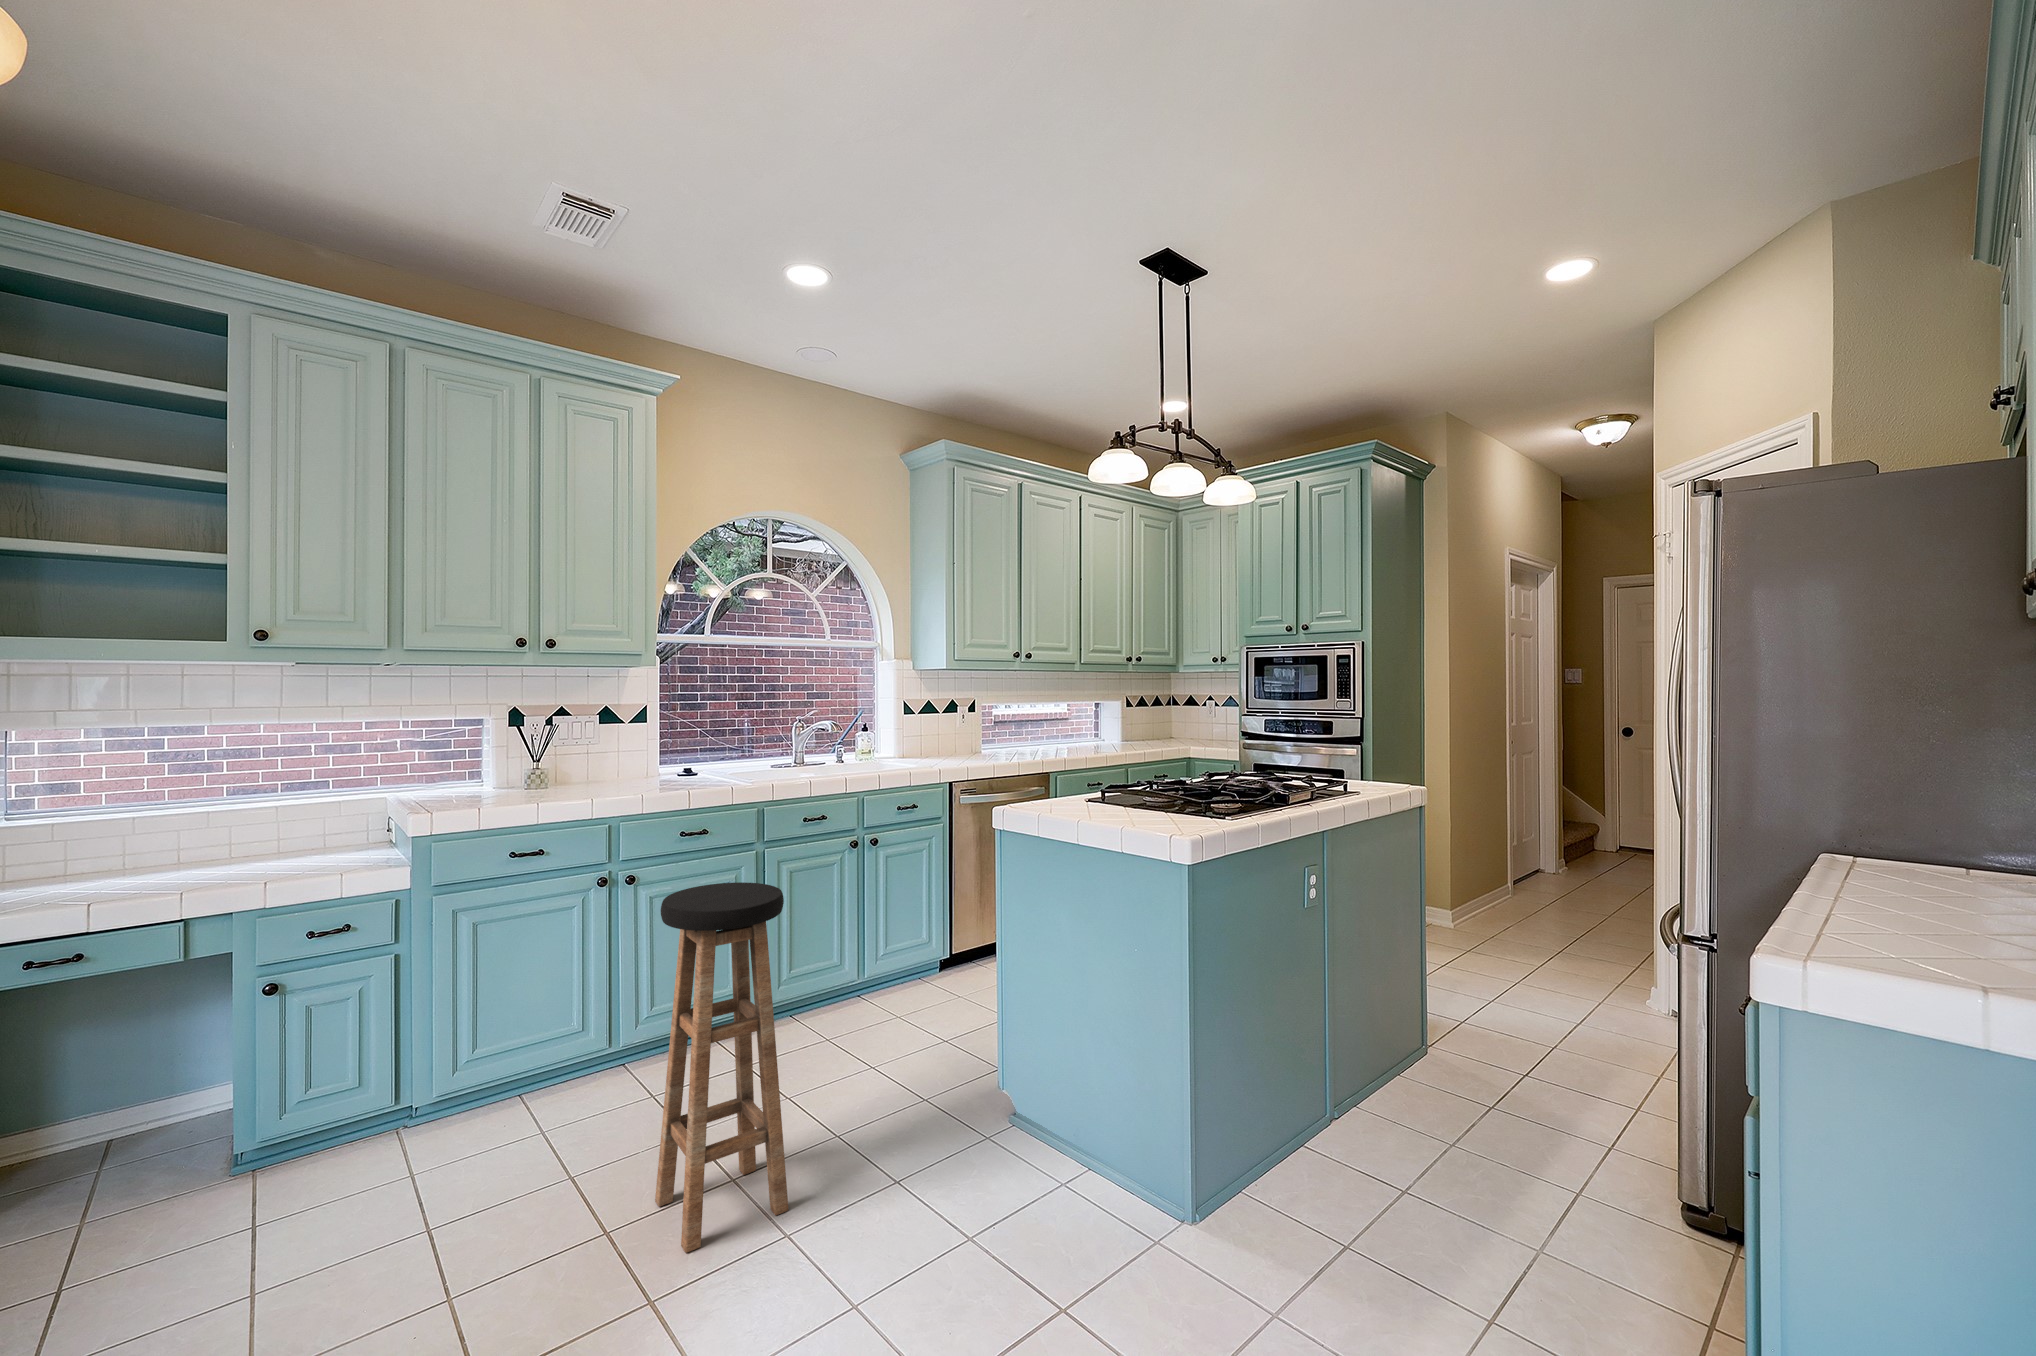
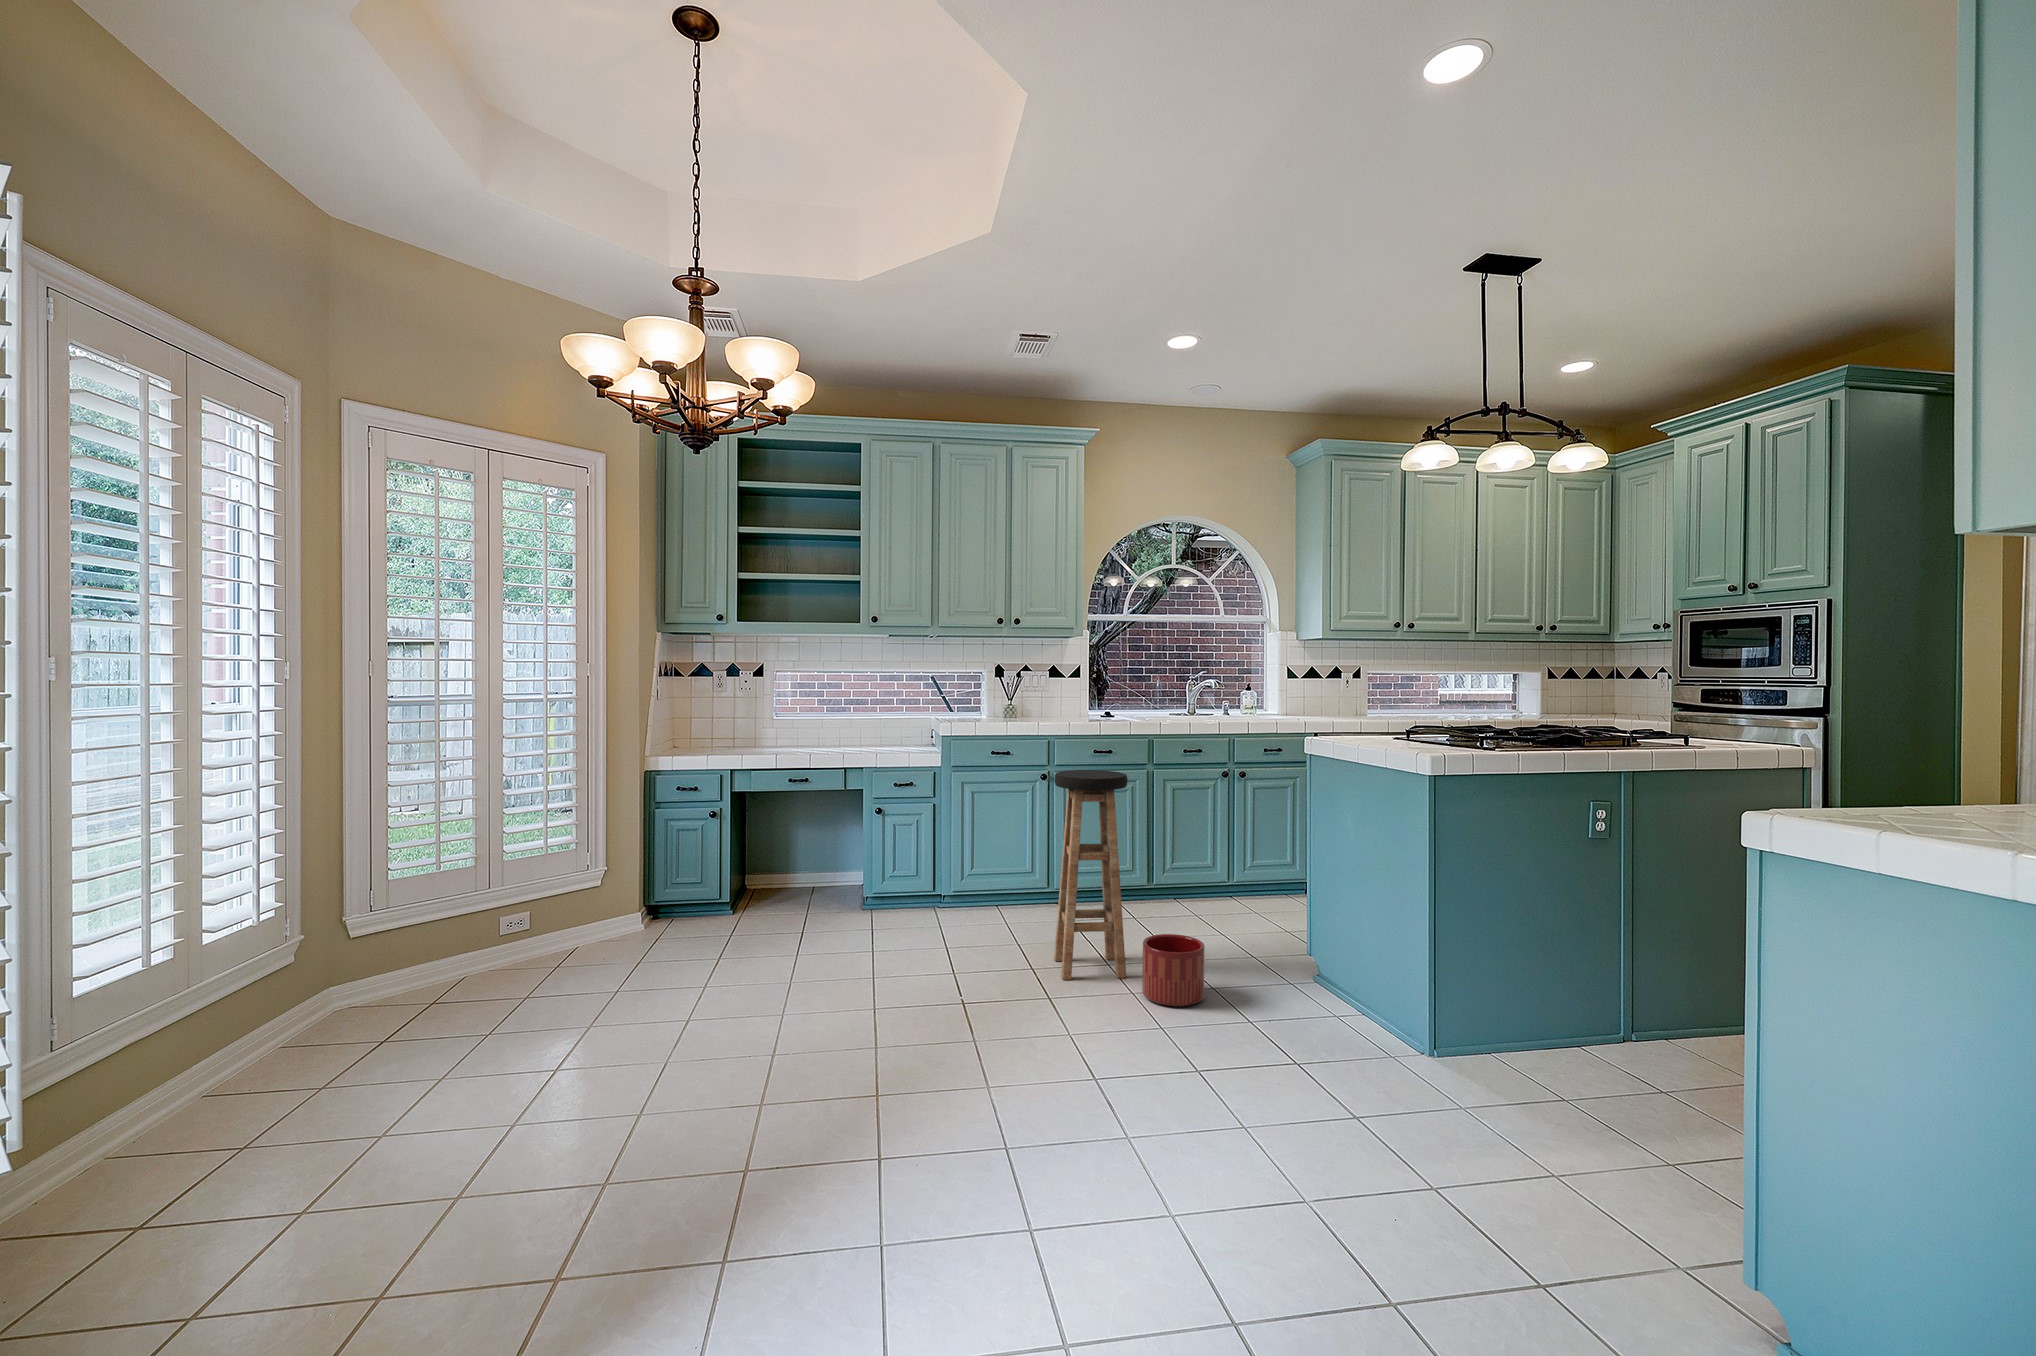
planter: none [828,1125,922,1259] -> present [1142,934,1205,1007]

